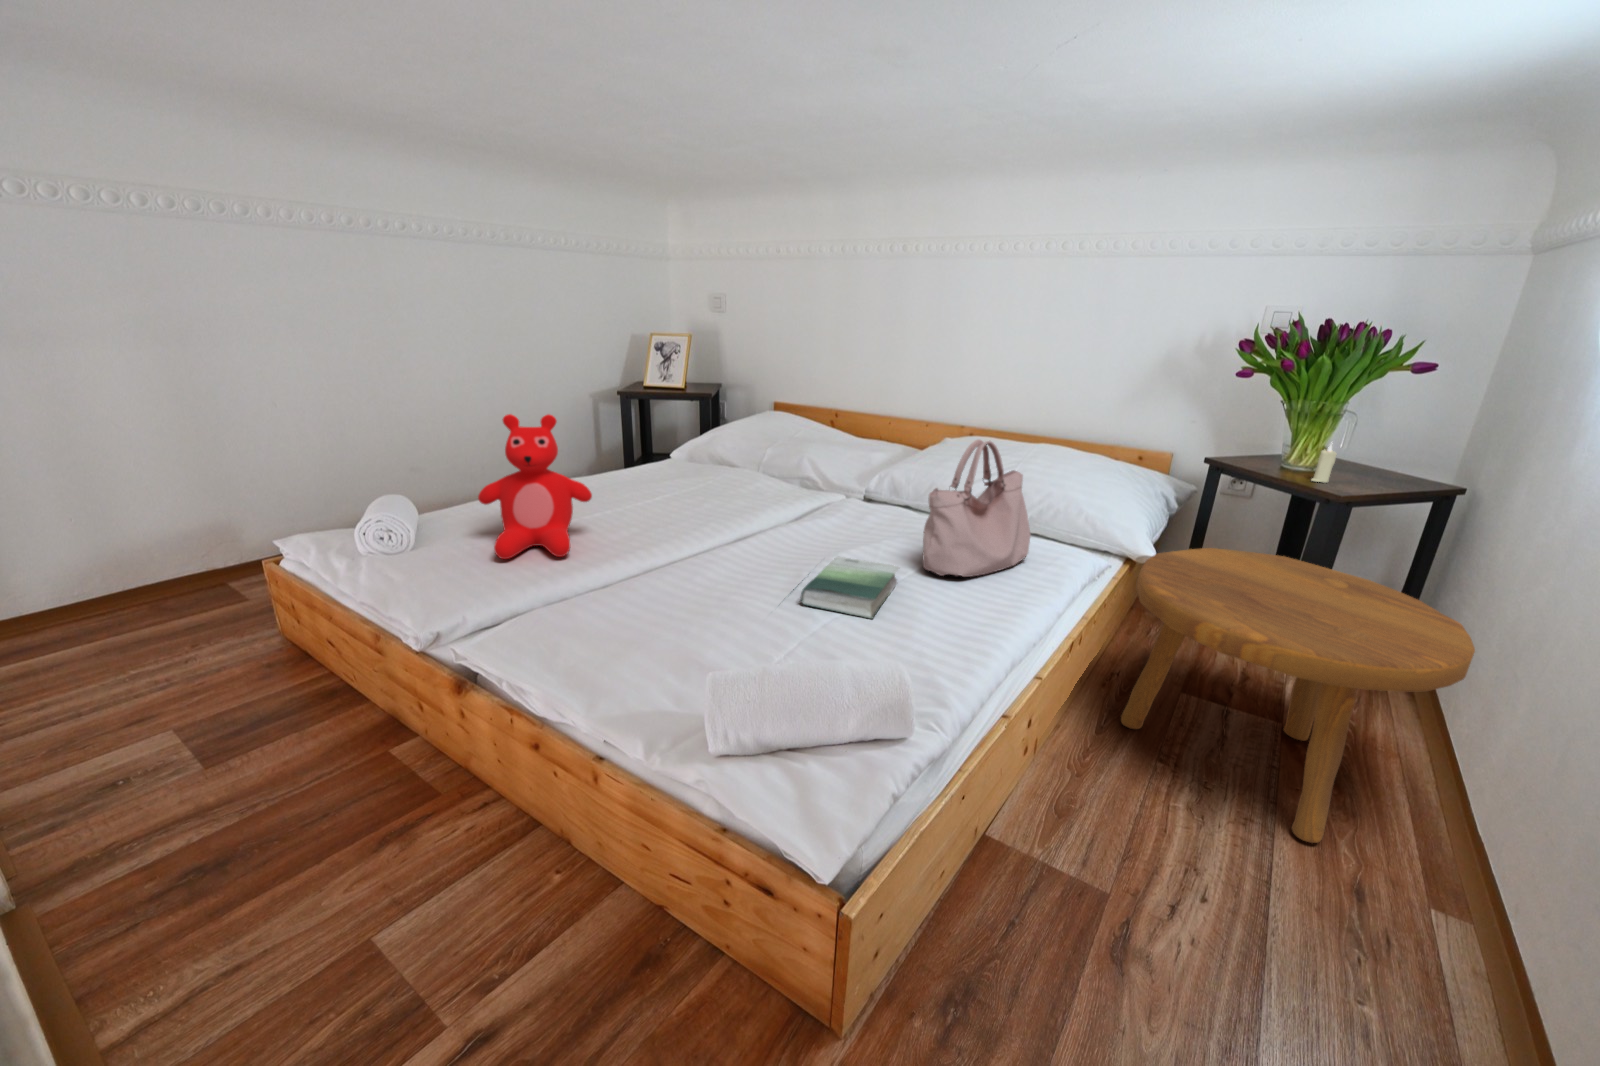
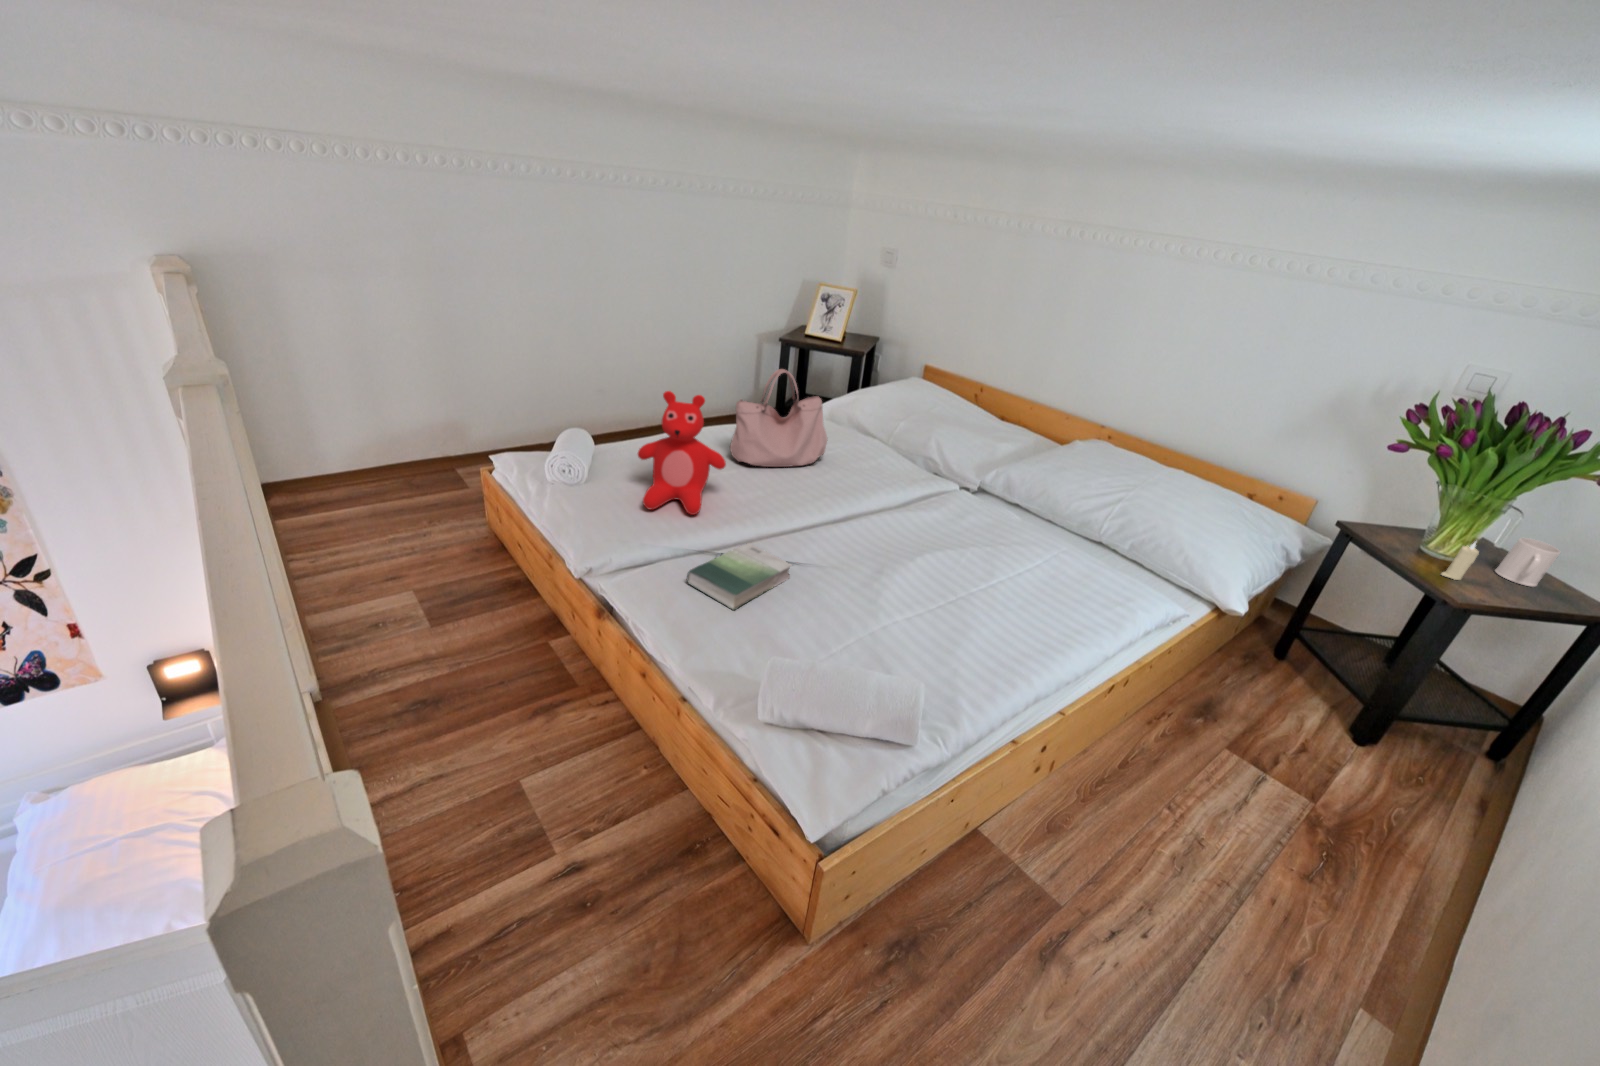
mug: none [1346,438,1393,479] -> present [1495,538,1560,587]
handbag: present [922,439,1031,577] -> present [730,369,827,467]
footstool: present [1121,548,1475,843] -> none [1147,623,1505,922]
book: present [800,557,899,619] -> present [687,544,791,610]

